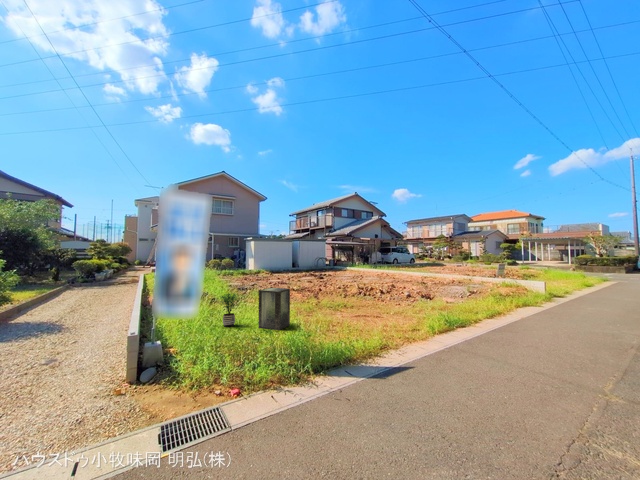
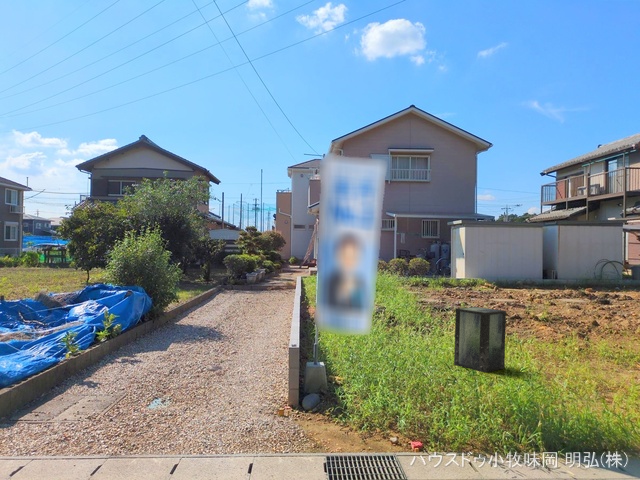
potted plant: present [220,294,237,327] -> none [397,308,429,357]

